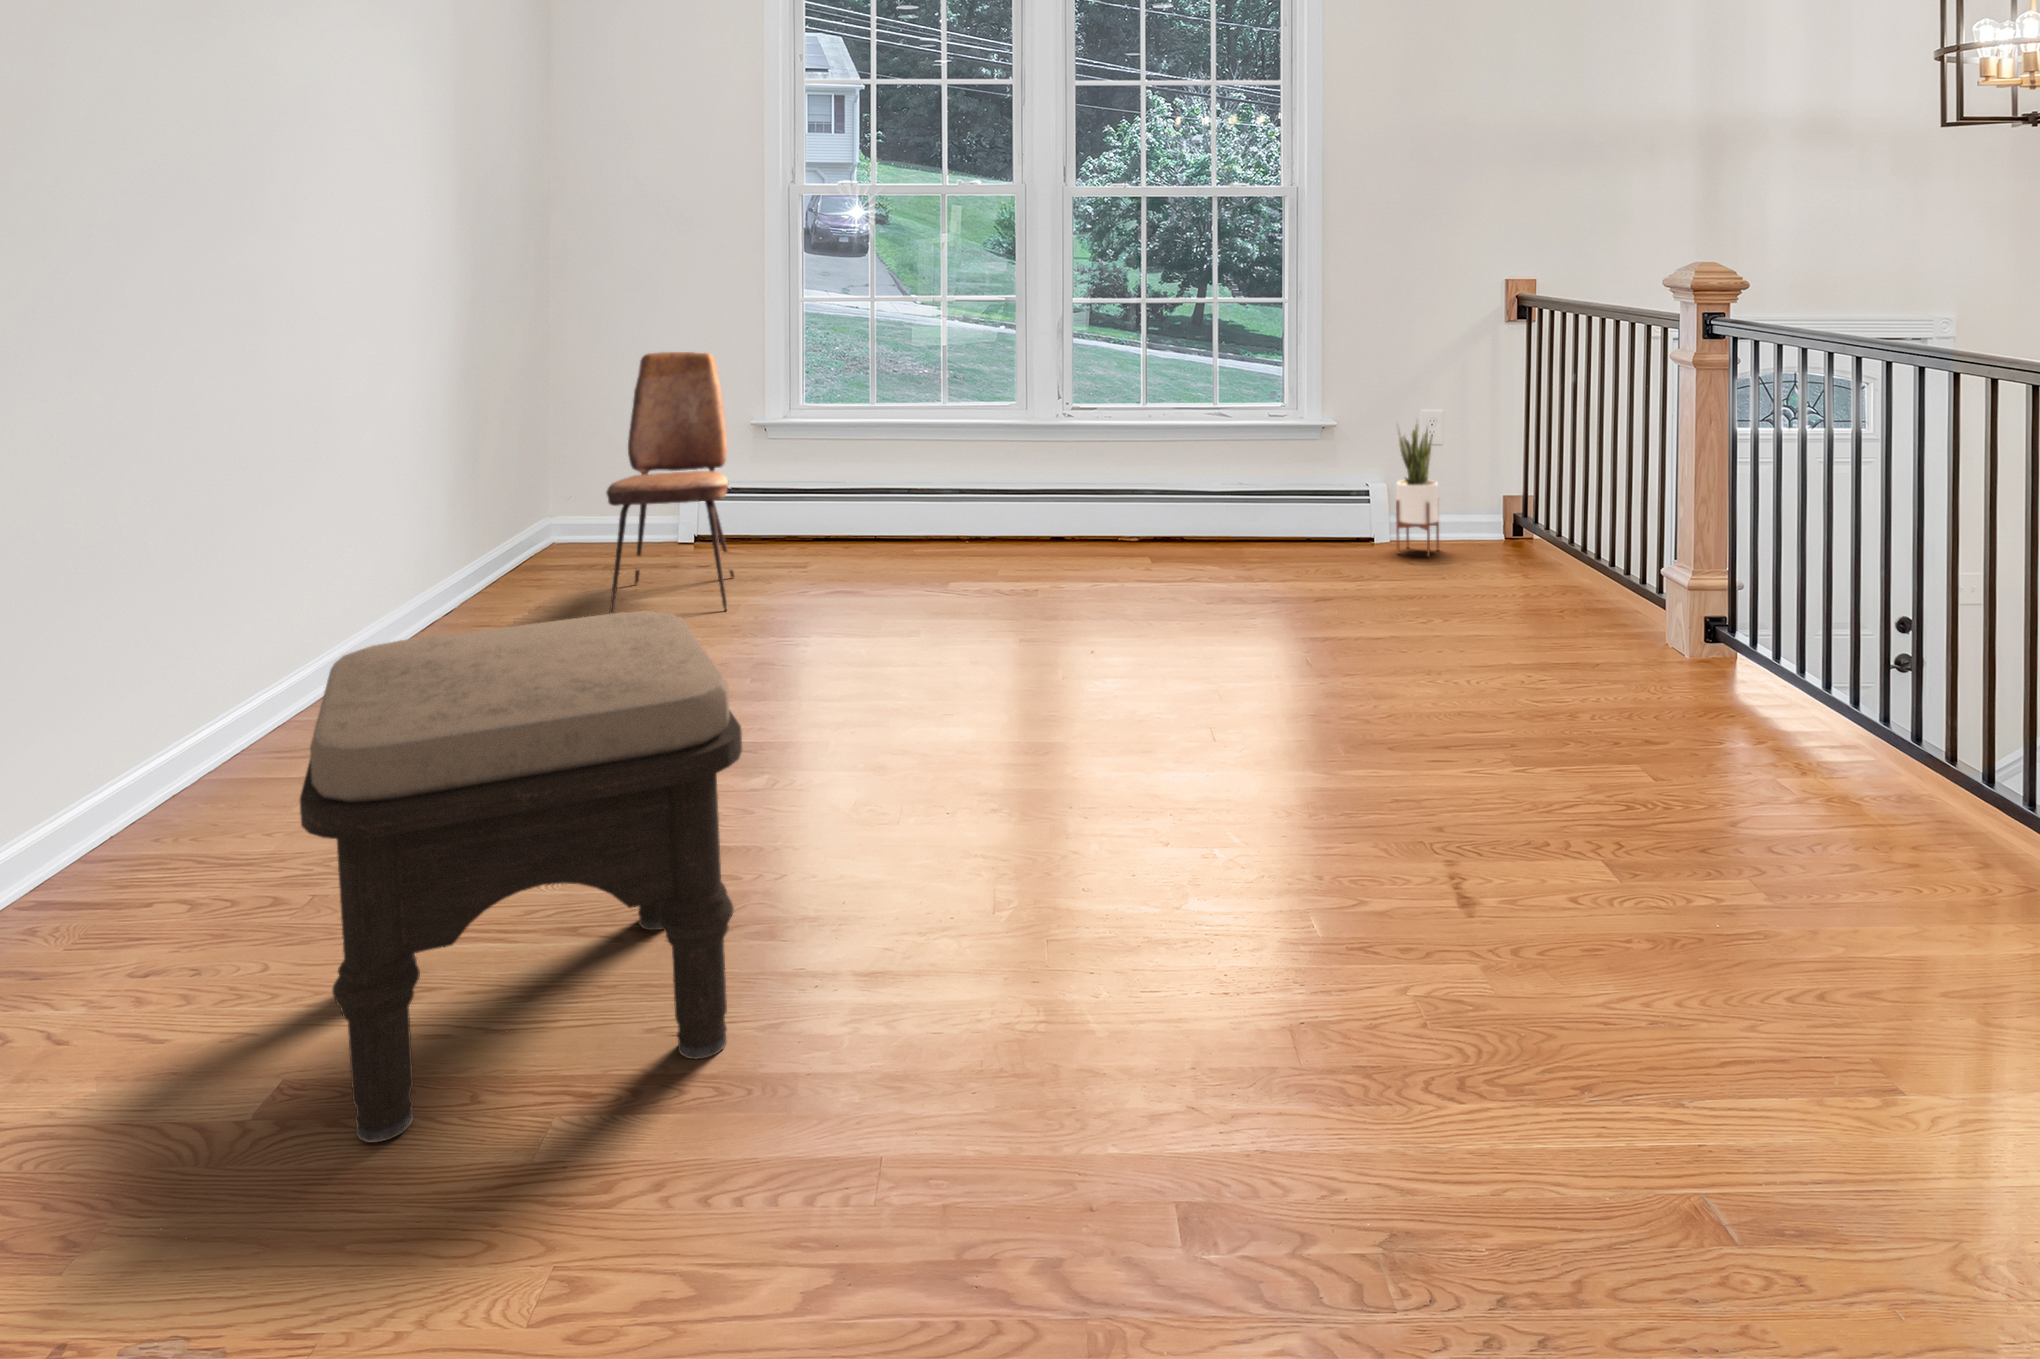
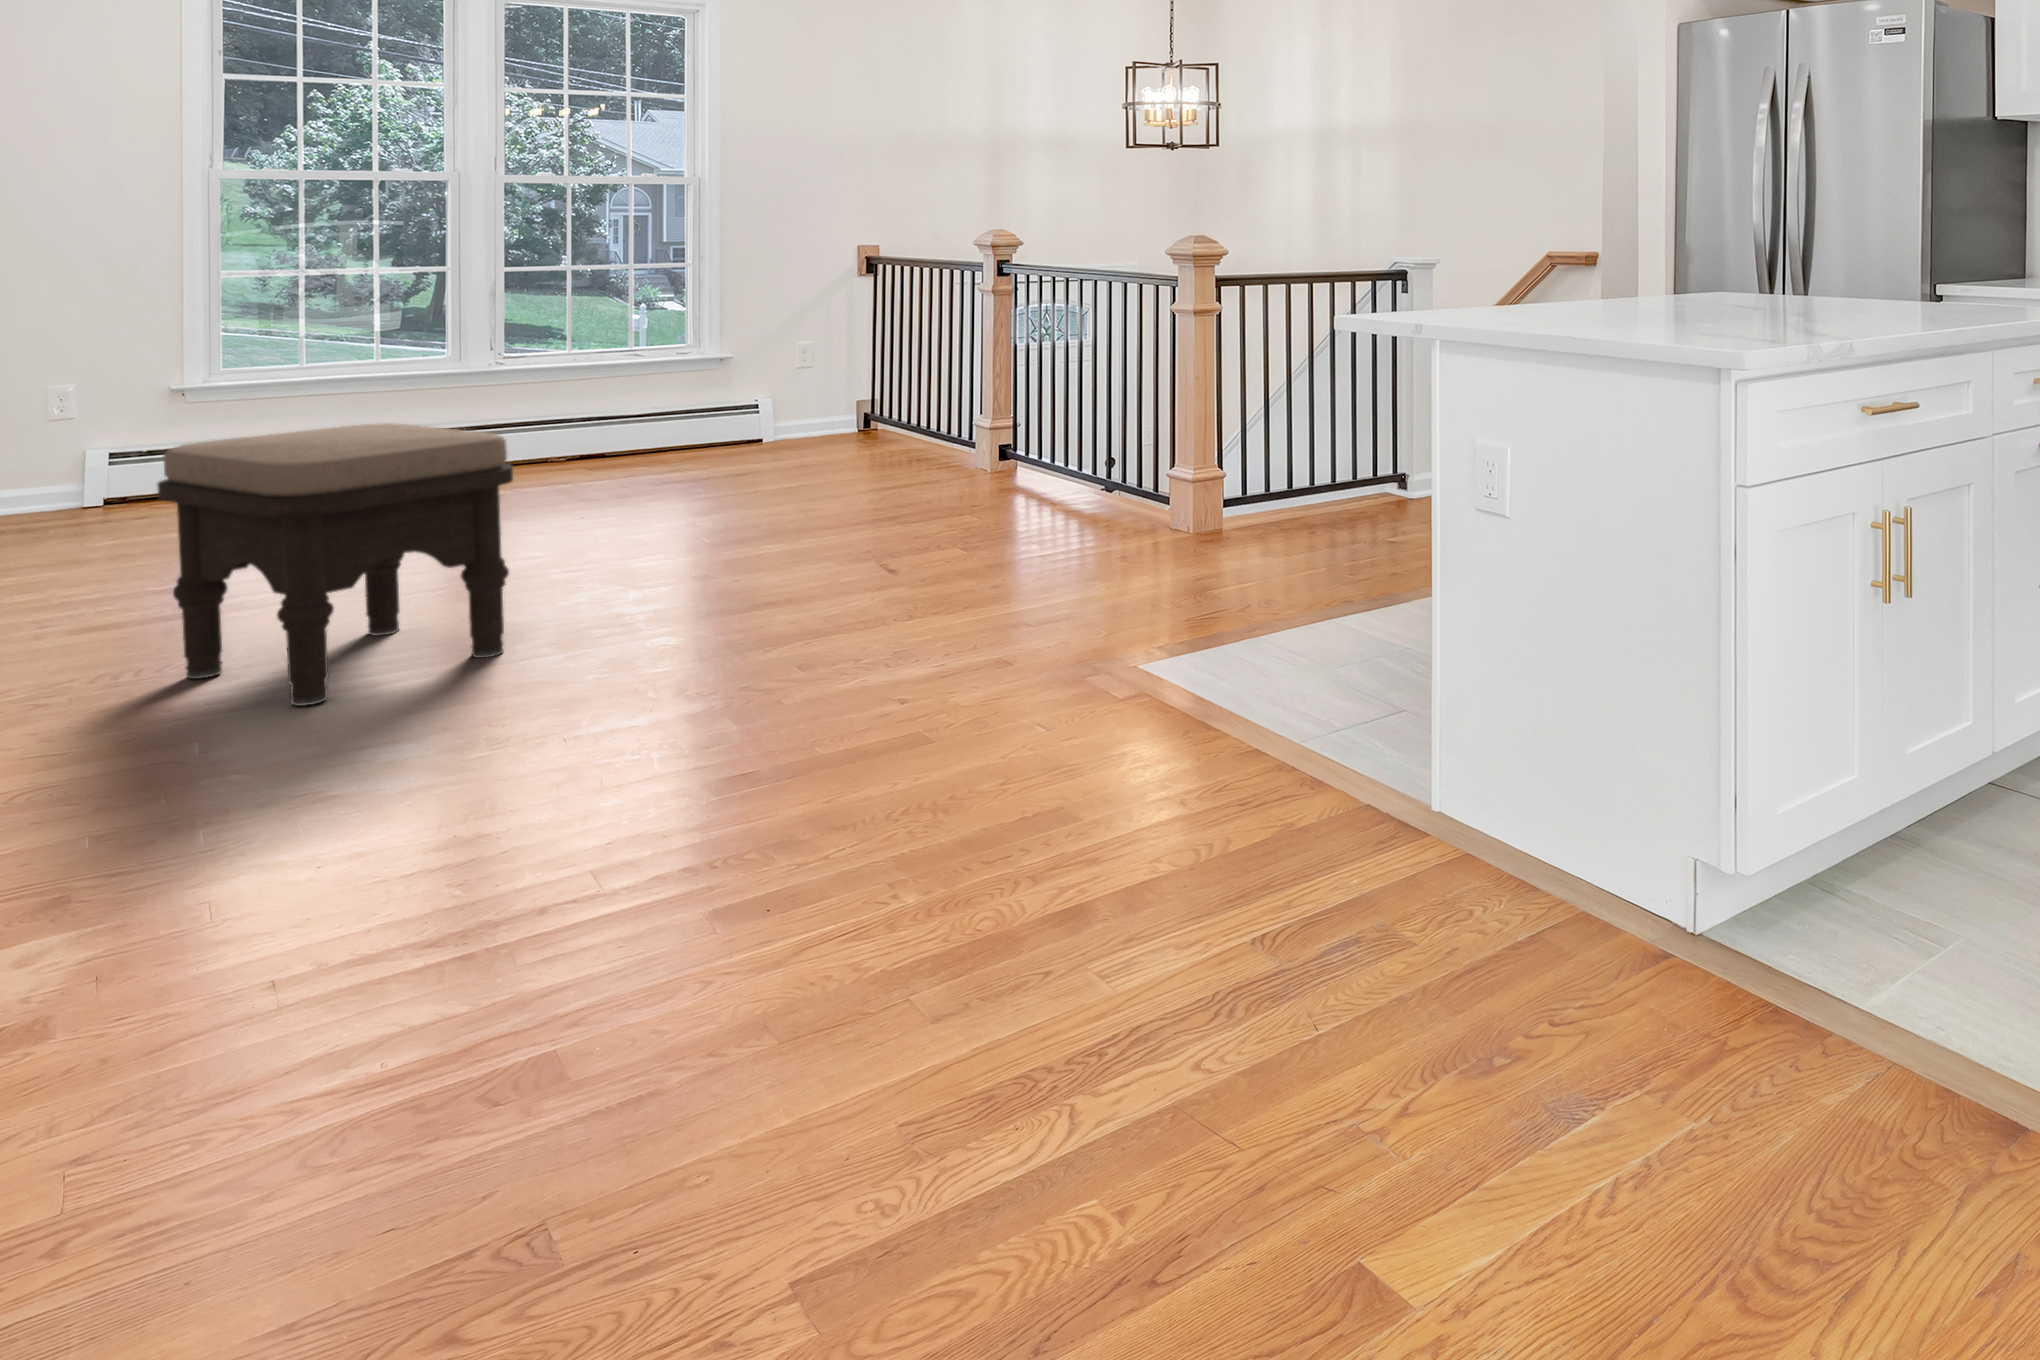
dining chair: present [606,352,735,614] -> none [23,287,178,536]
potted plant: present [1396,421,1439,556] -> none [781,341,812,444]

